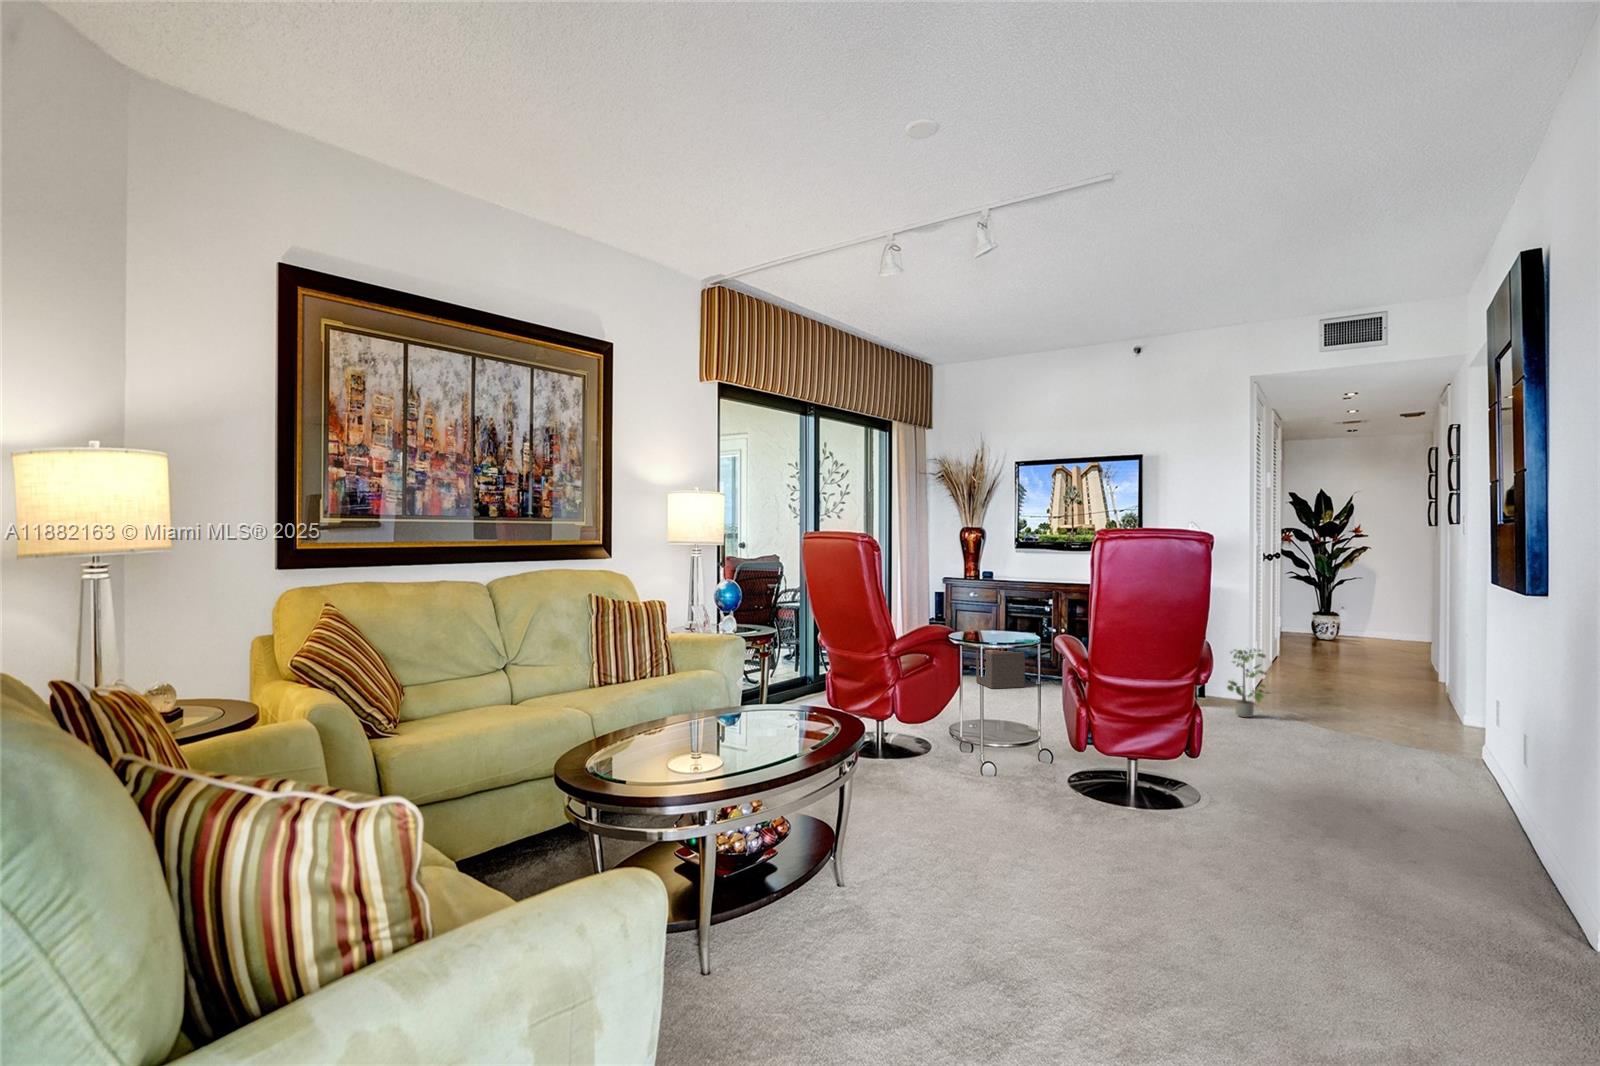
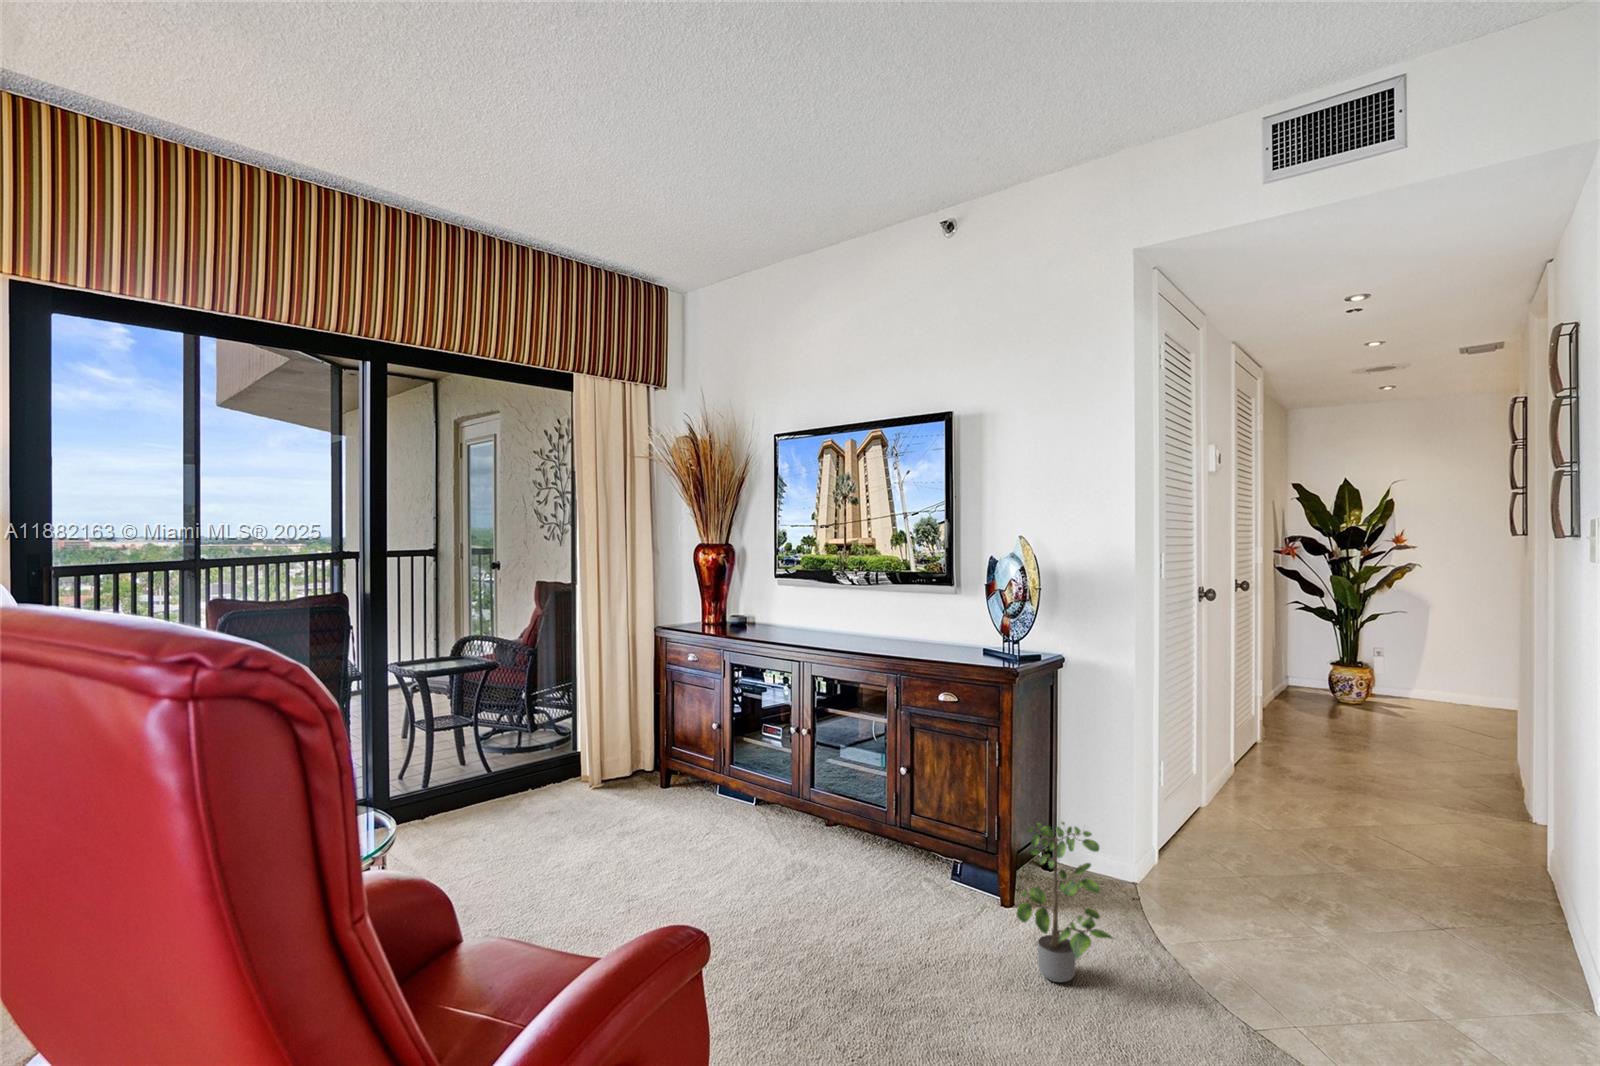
footstool: present [976,650,1025,689] -> none [667,743,733,832]

